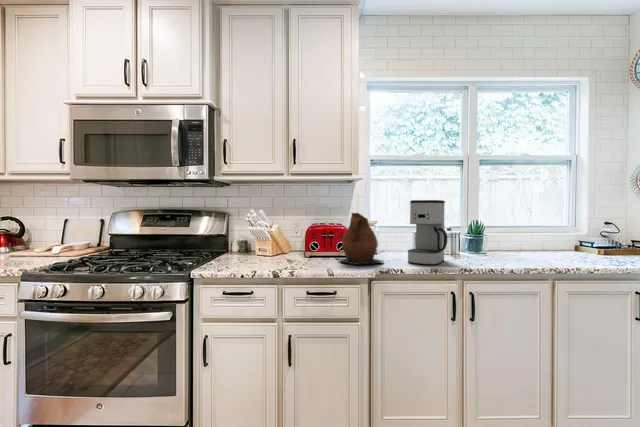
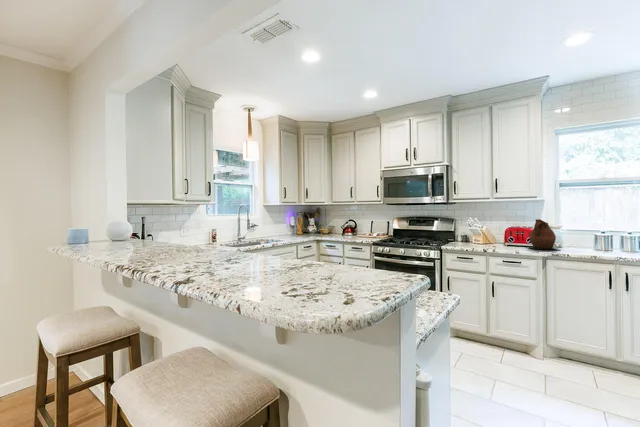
coffee maker: present [408,200,447,265] -> none [581,212,616,253]

